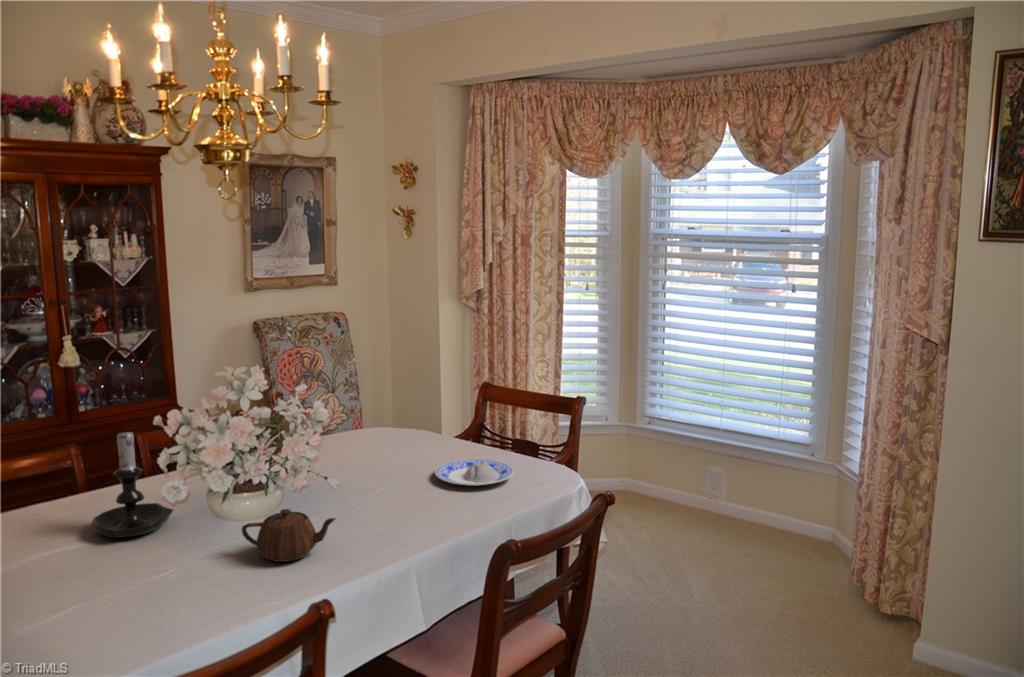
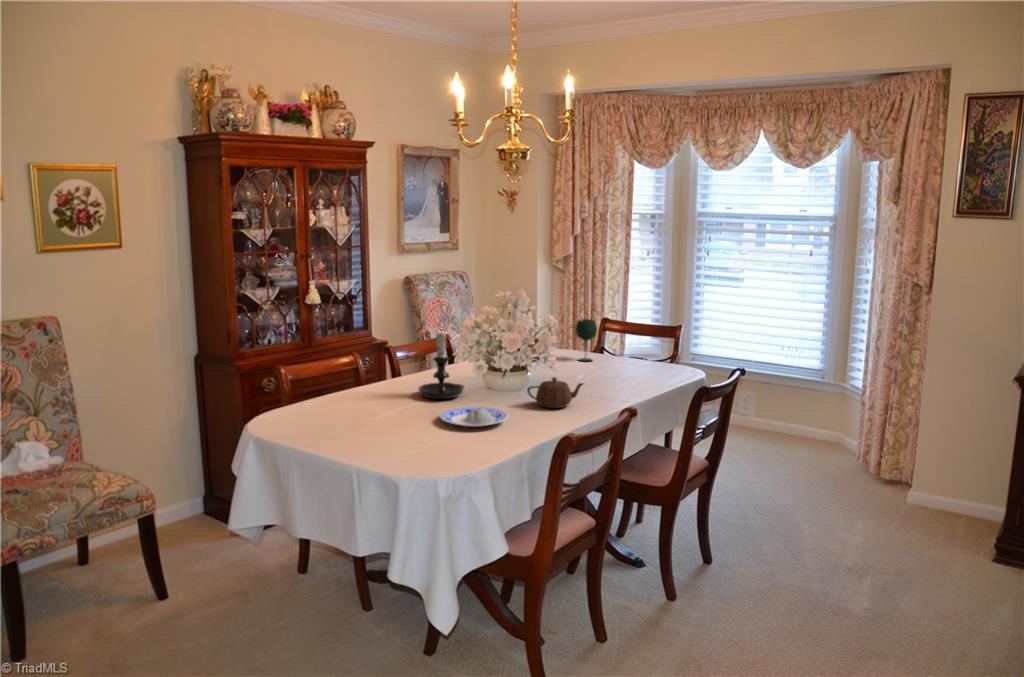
wine glass: none [415,391,447,453] -> present [575,319,597,361]
plate: present [435,459,514,486] -> present [440,406,508,427]

